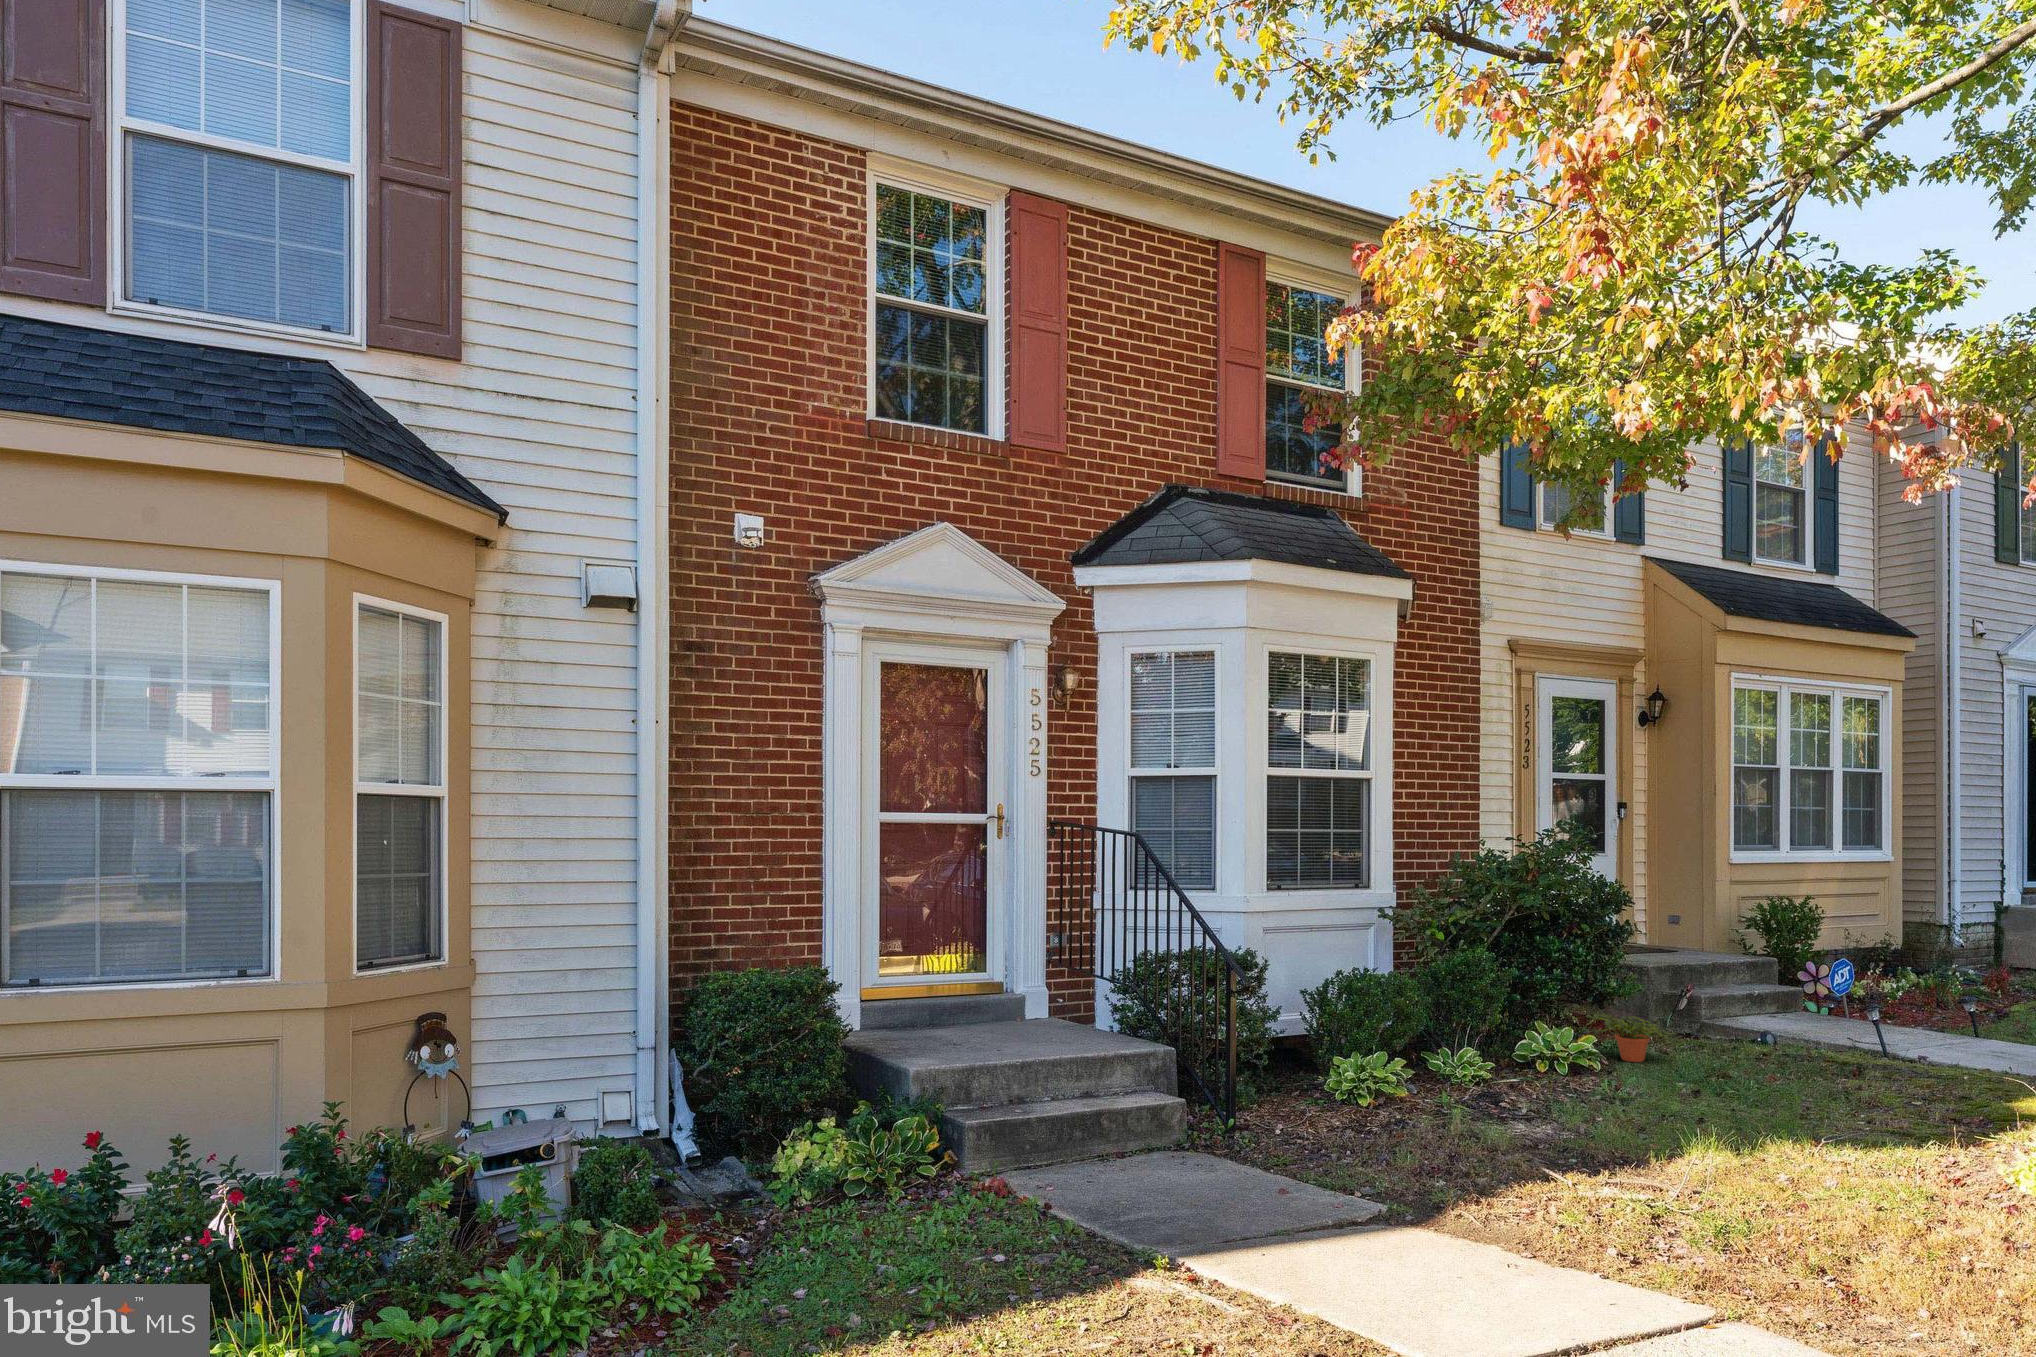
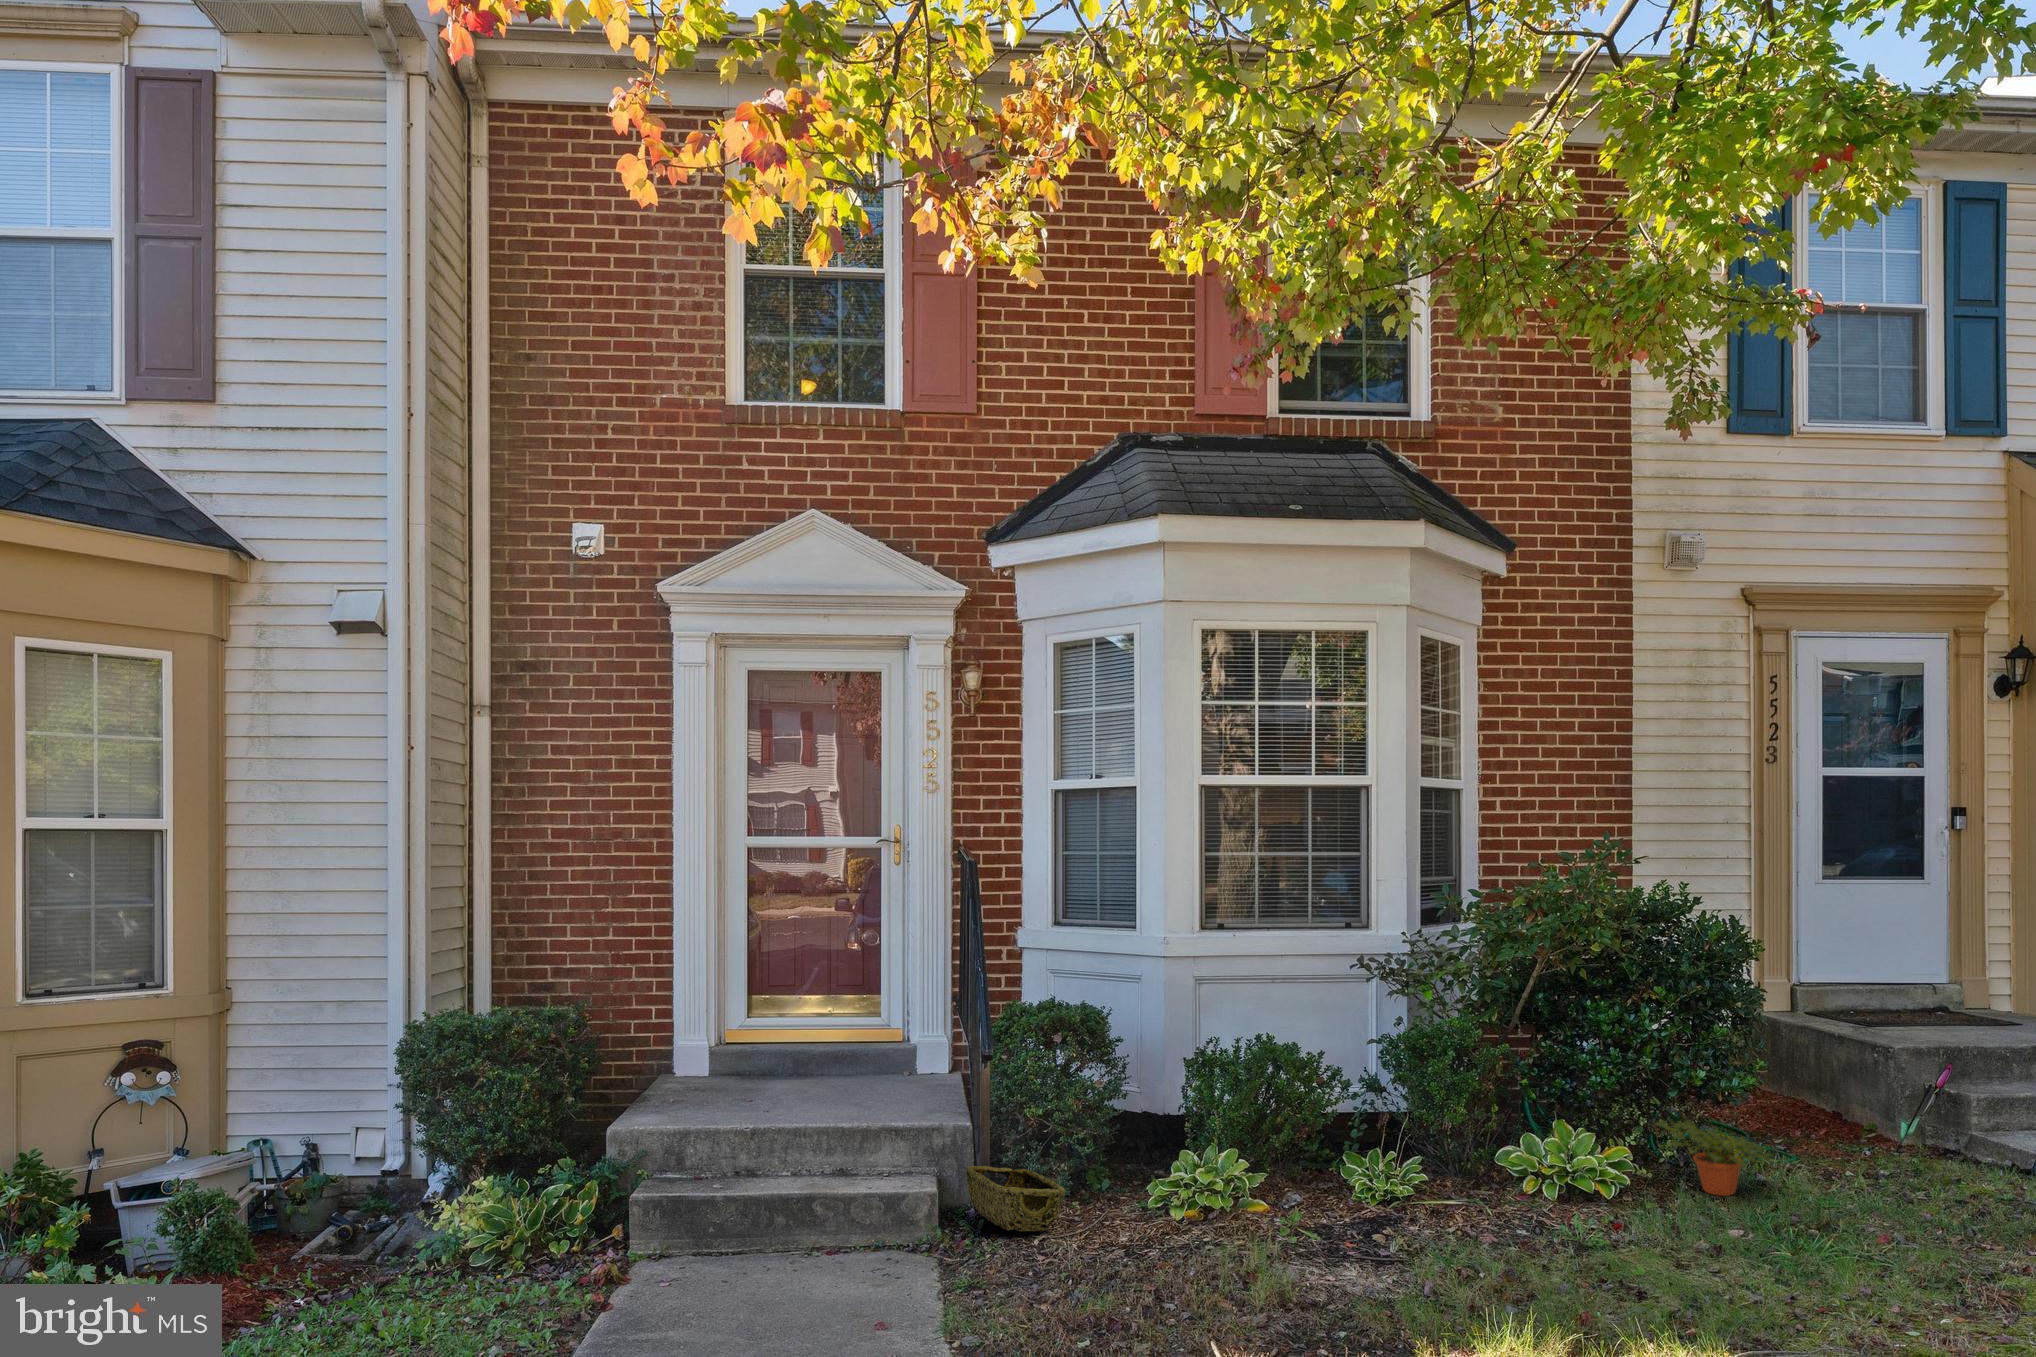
woven basket: none [1199,1079,1296,1126] -> present [967,1166,1065,1232]

